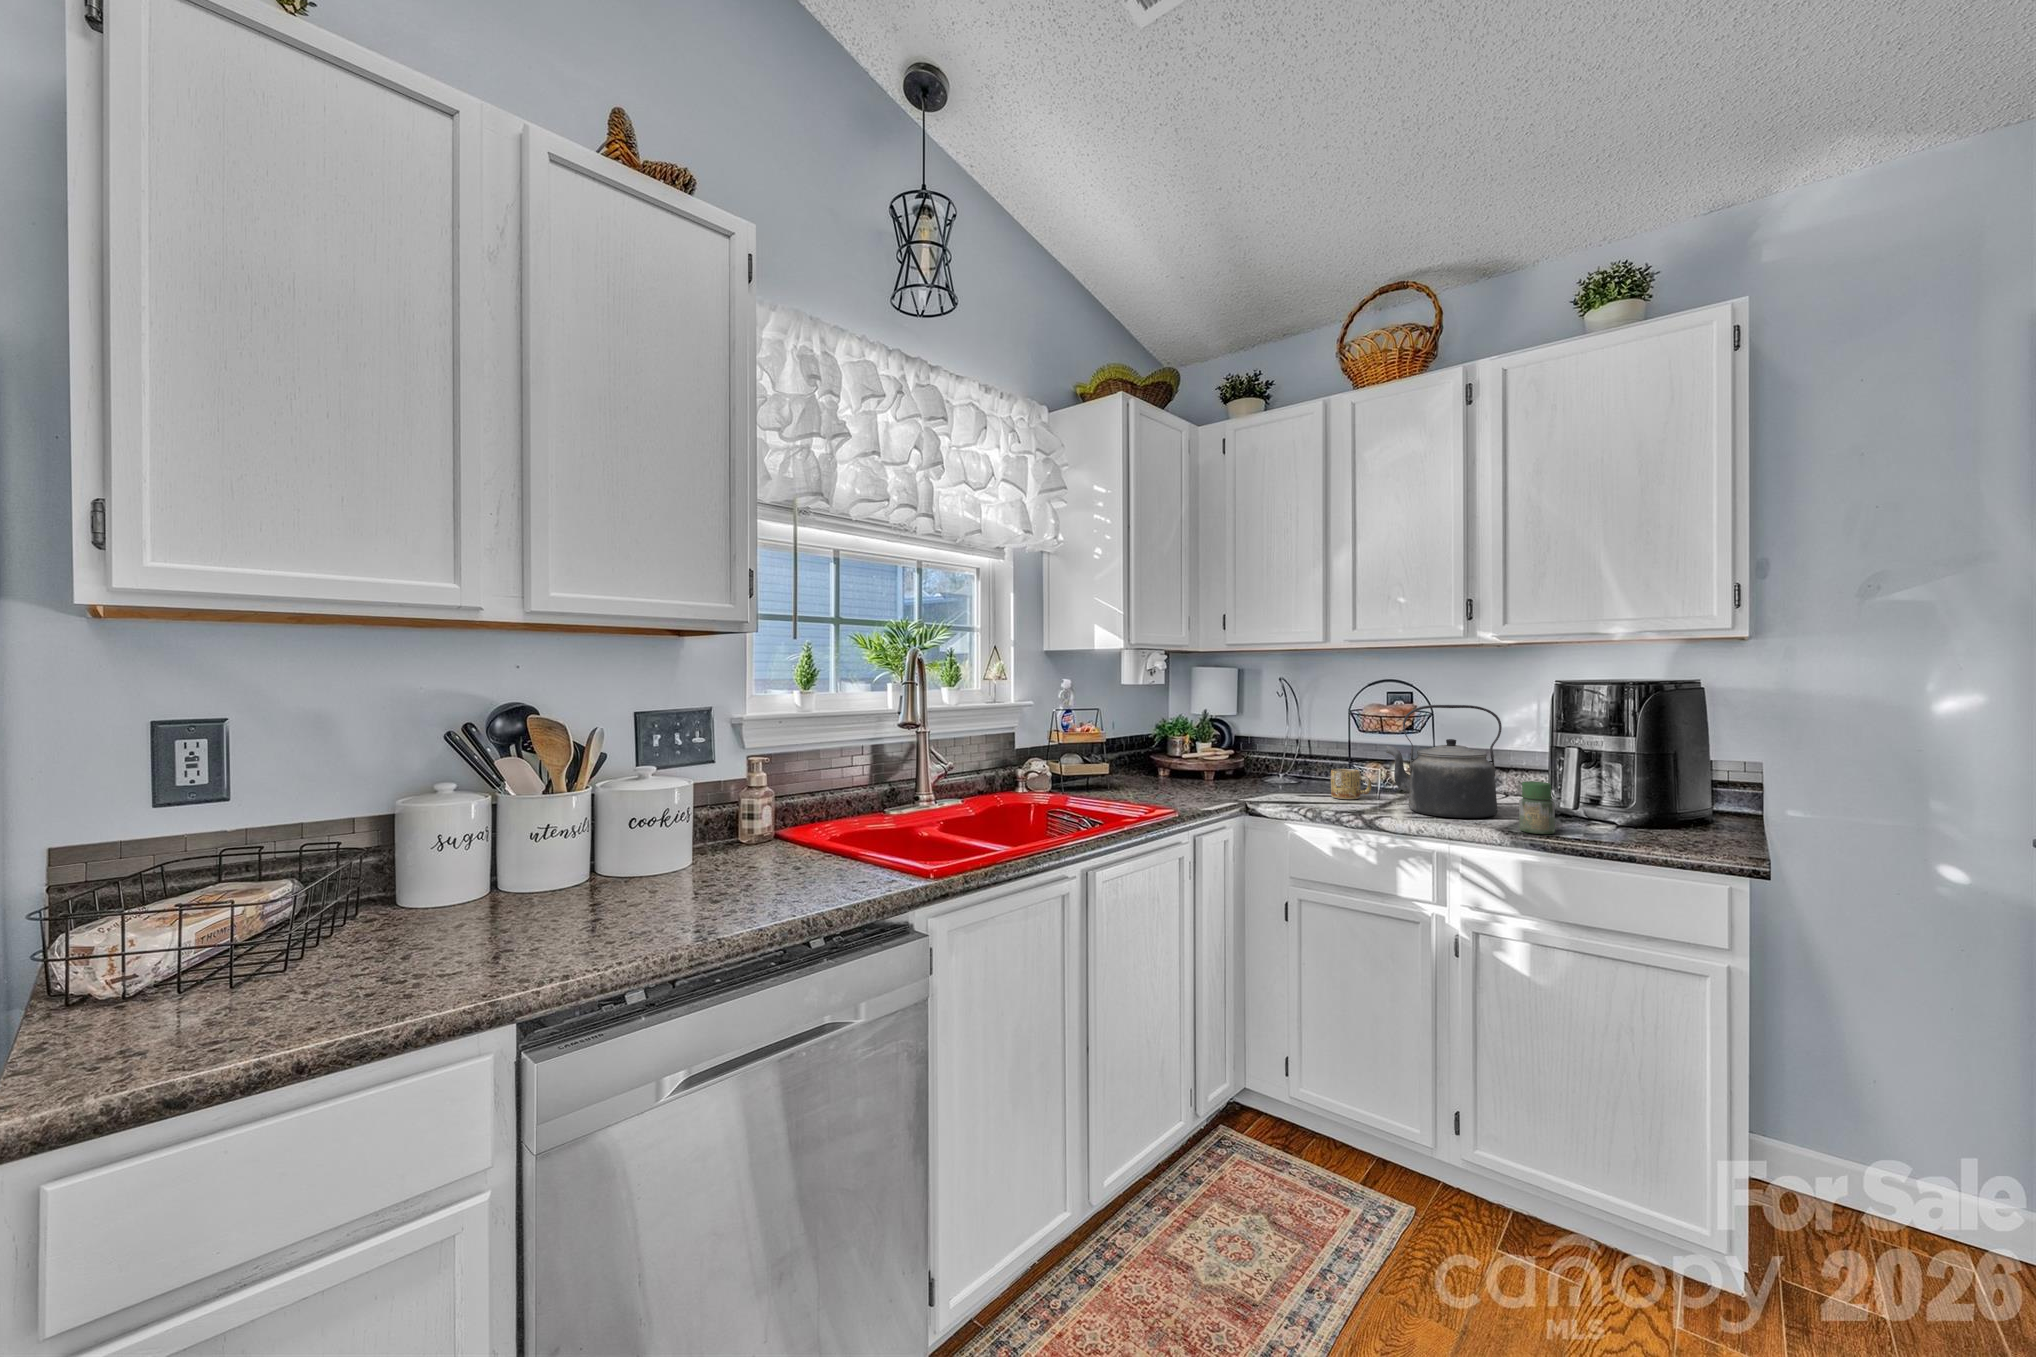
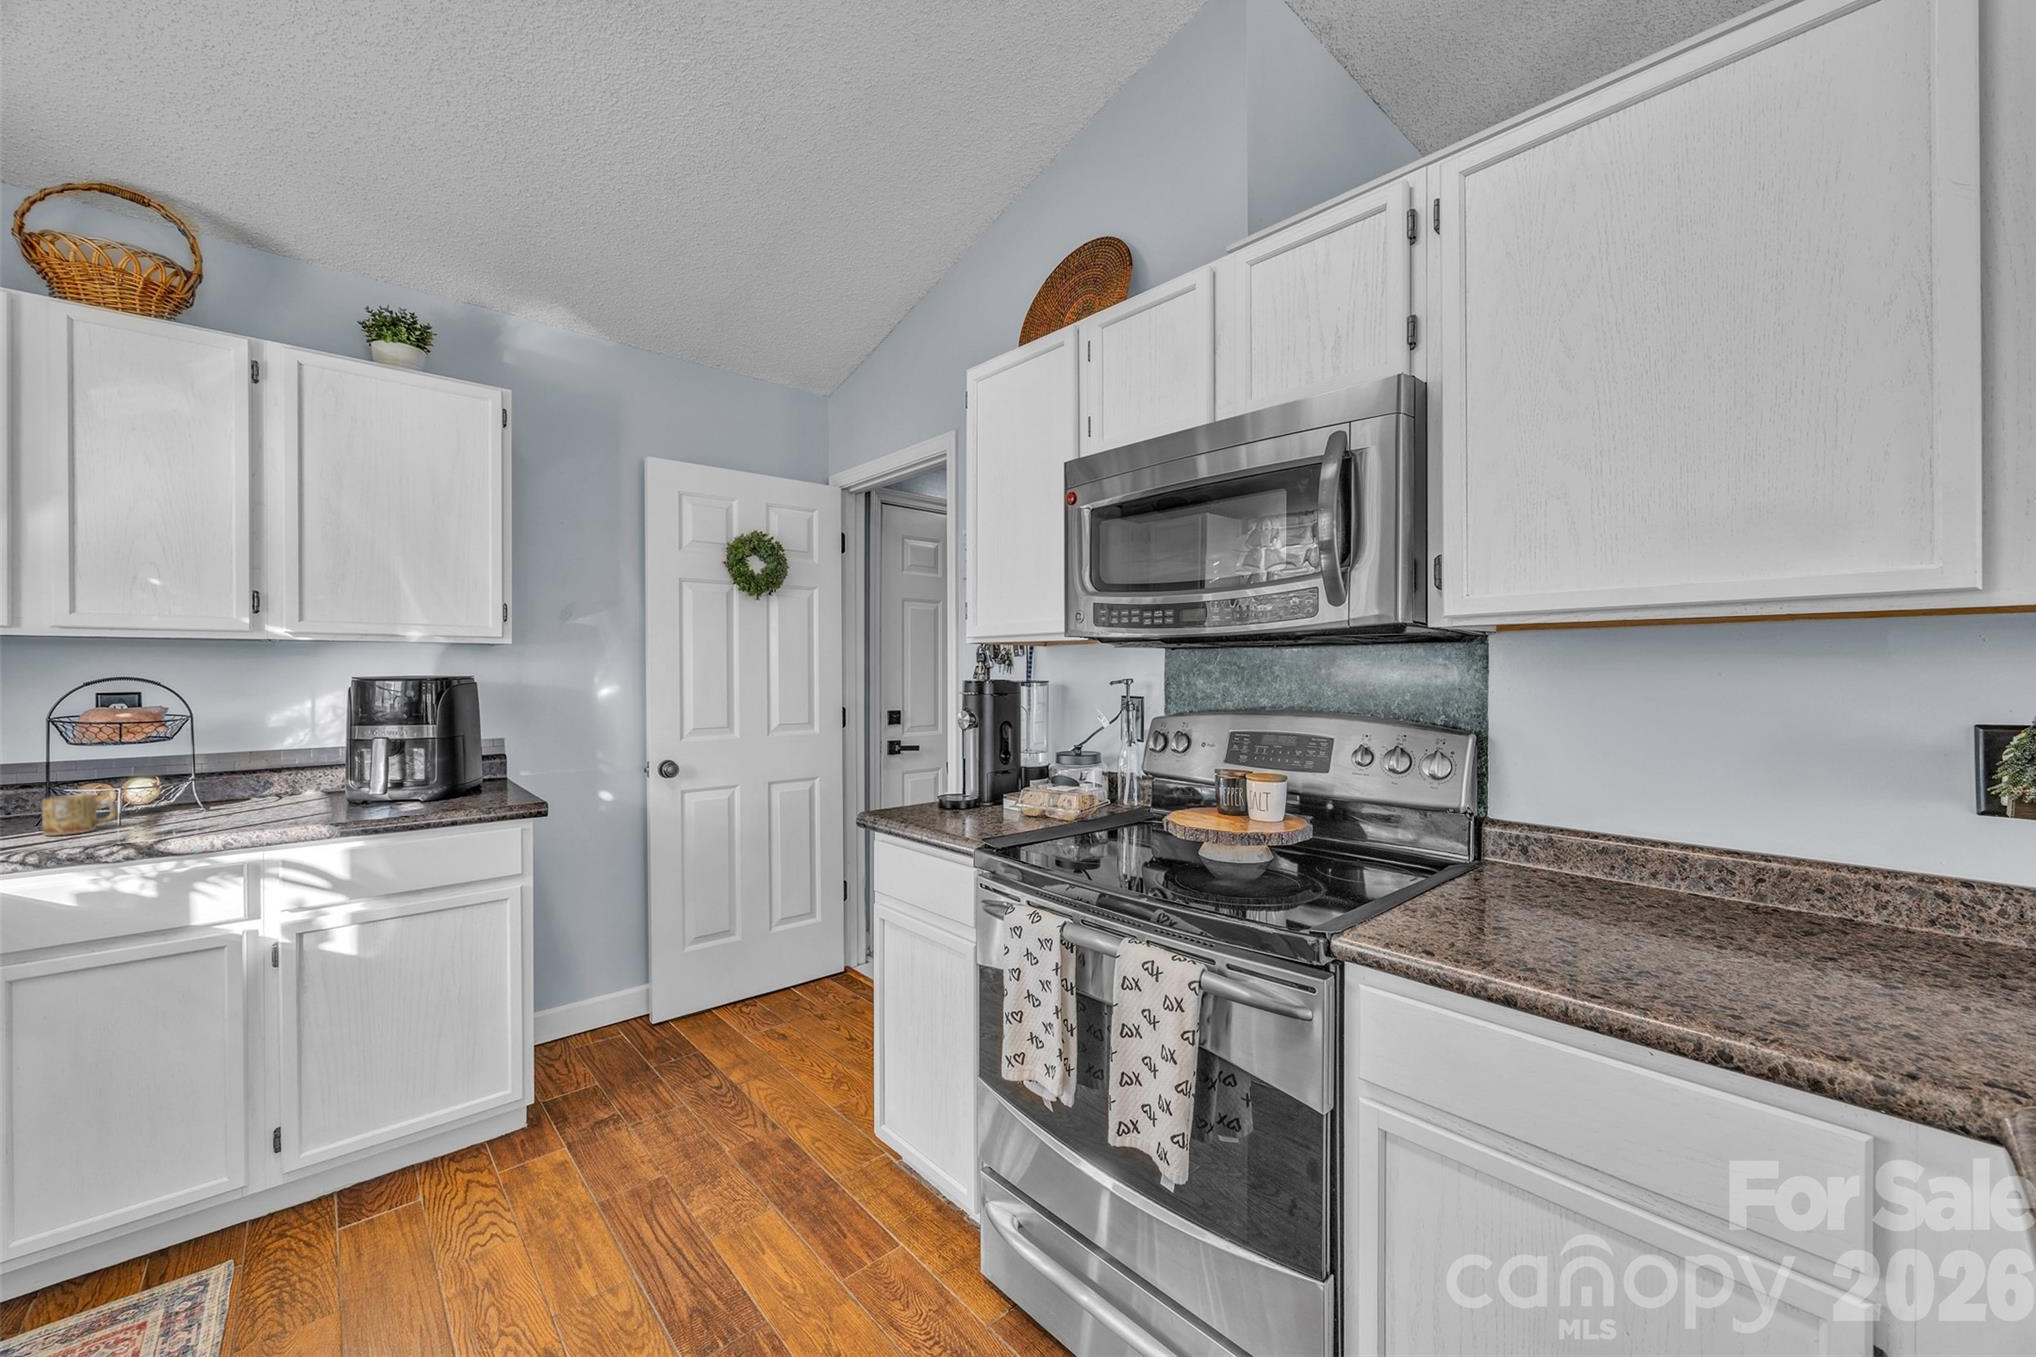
kettle: present [1386,705,1502,818] -> none [156,704,308,827]
jar: present [1519,781,1555,834] -> none [345,771,381,820]

